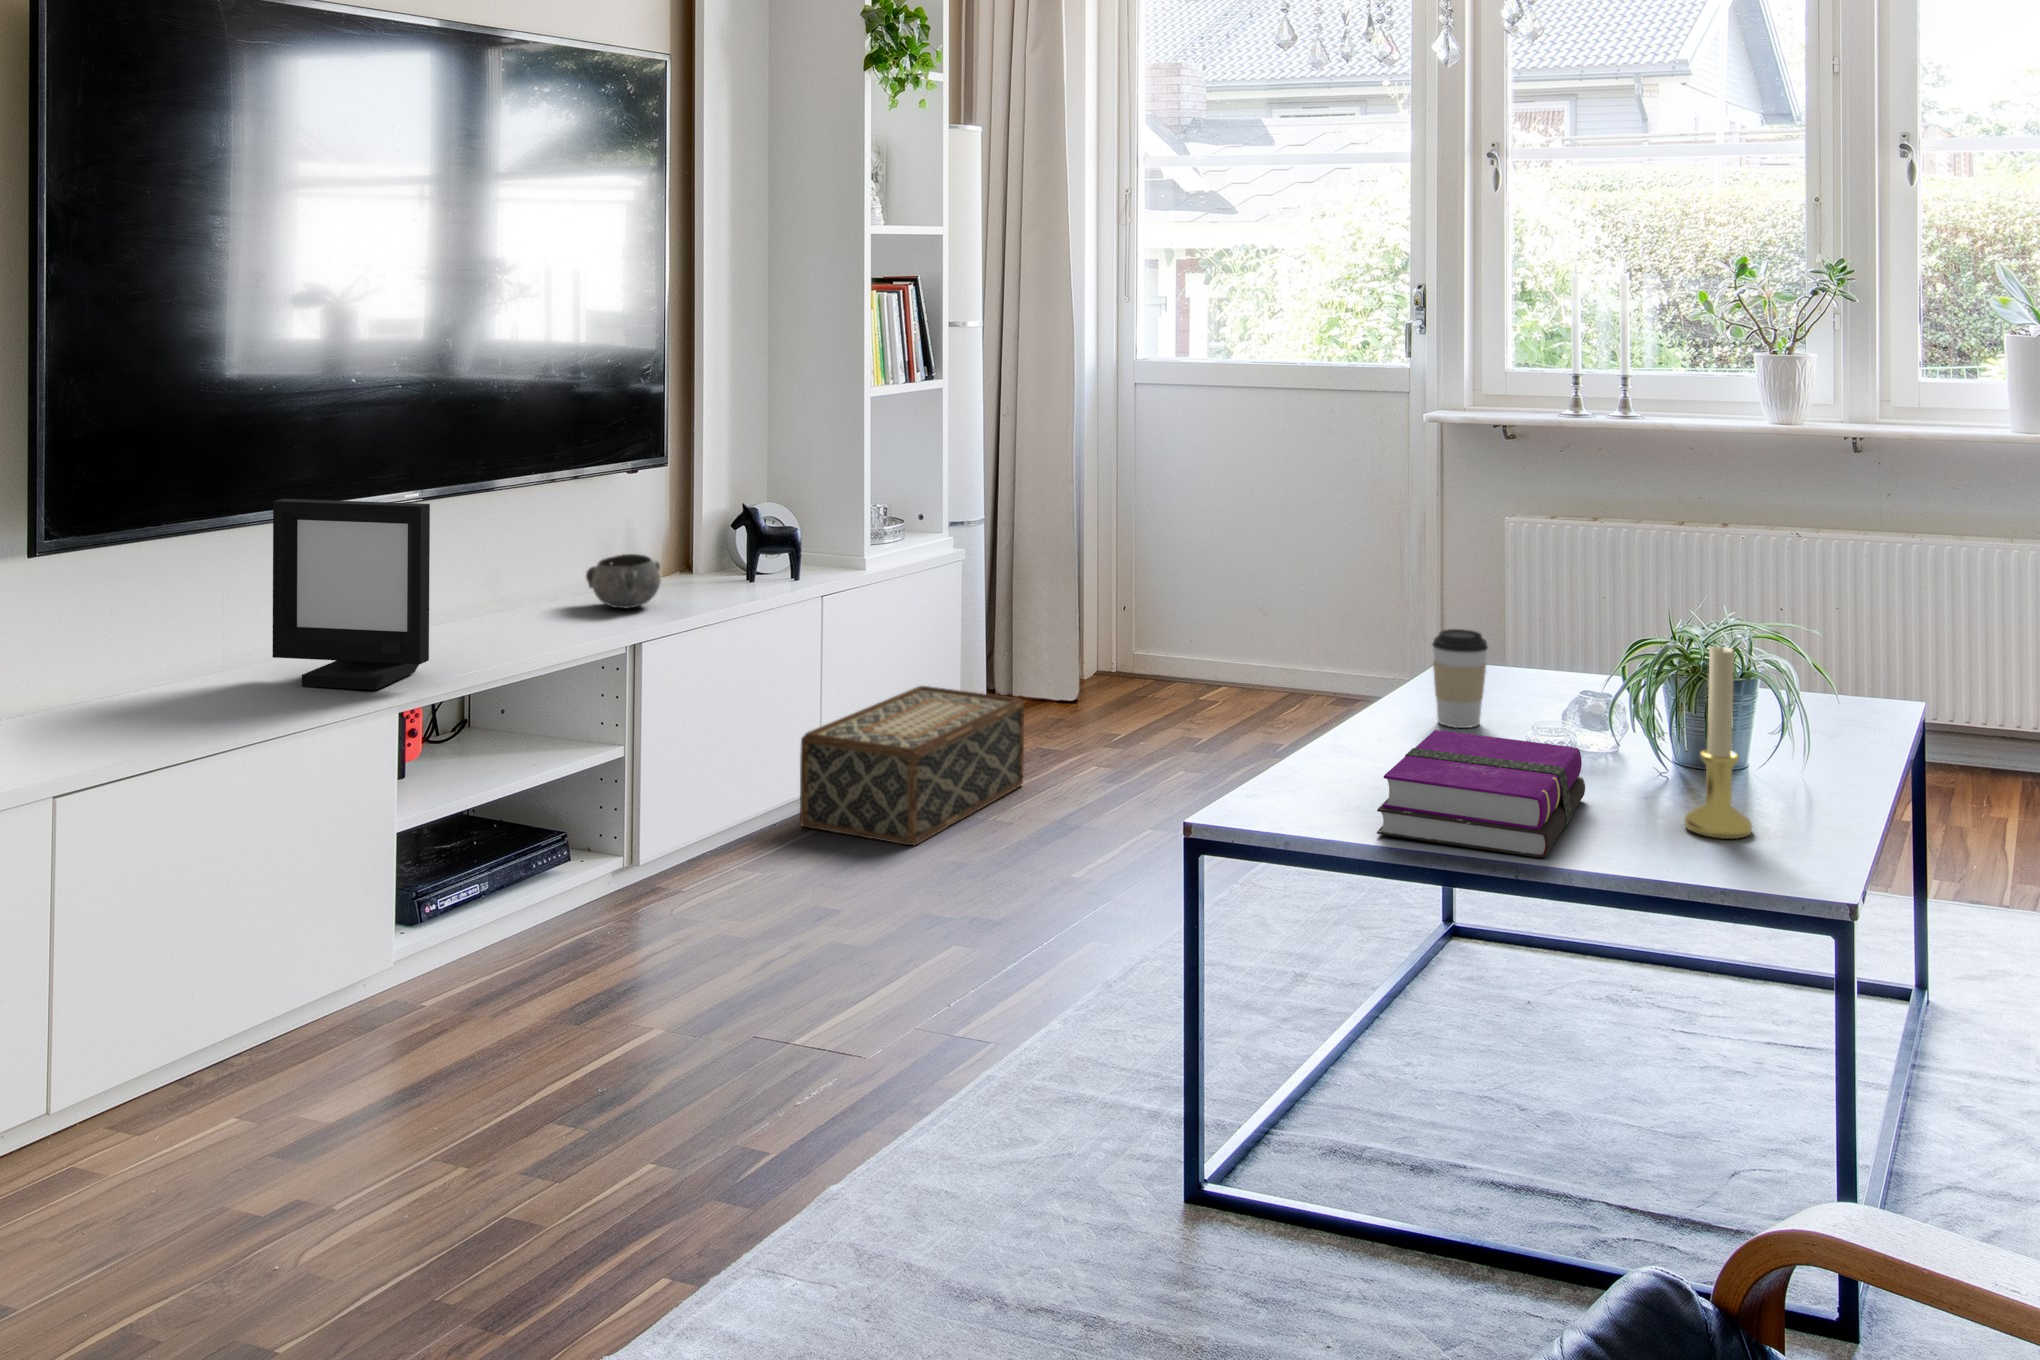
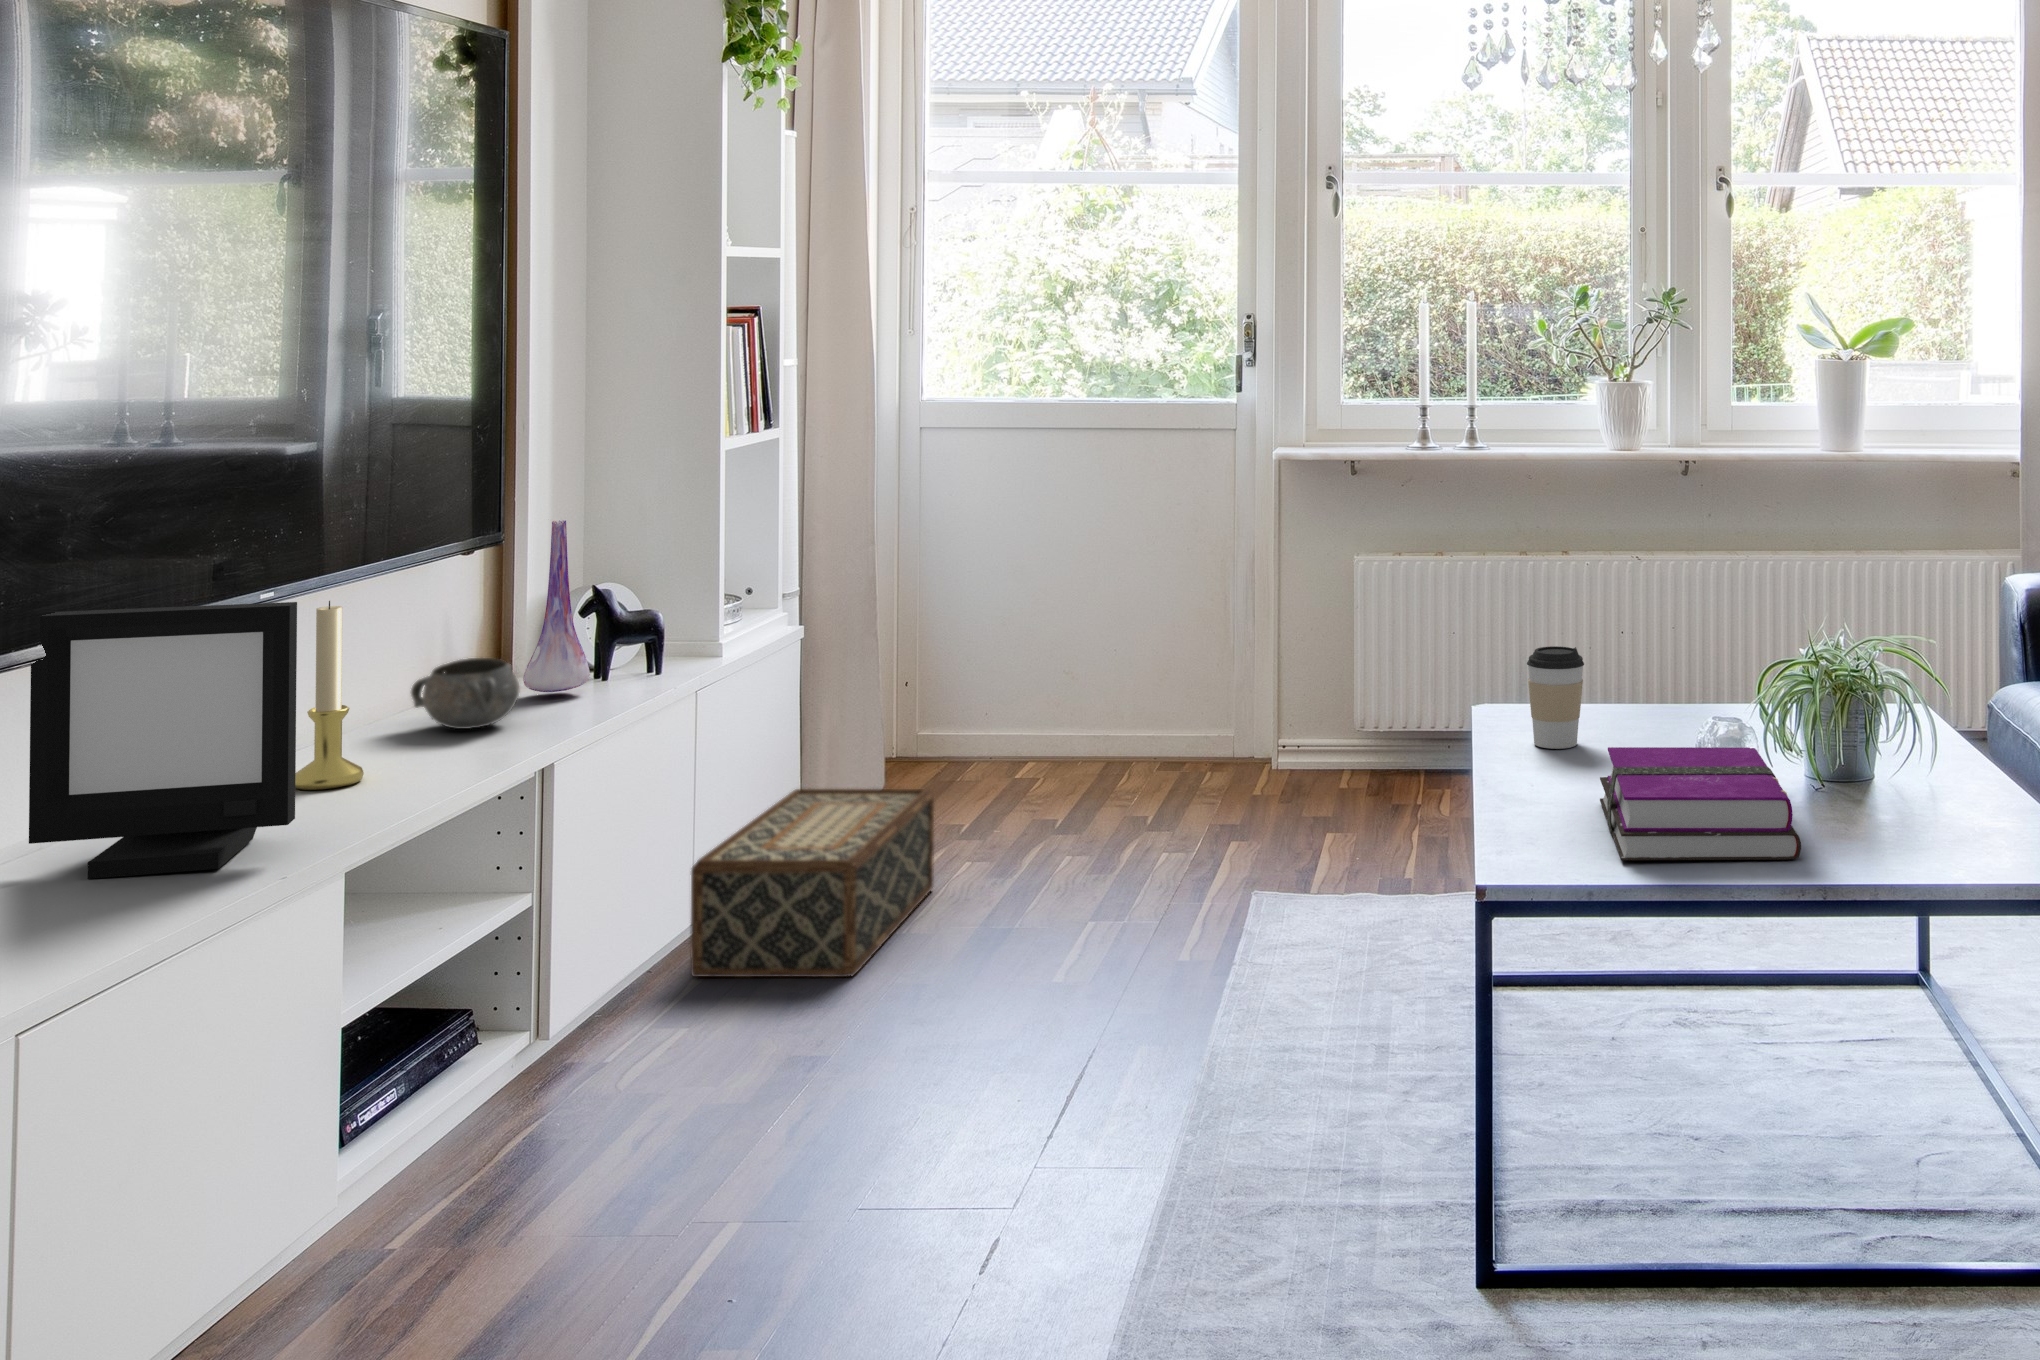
vase: none [675,448,731,589] -> present [523,521,590,692]
candle holder: present [1684,646,1752,839] -> present [295,601,364,790]

